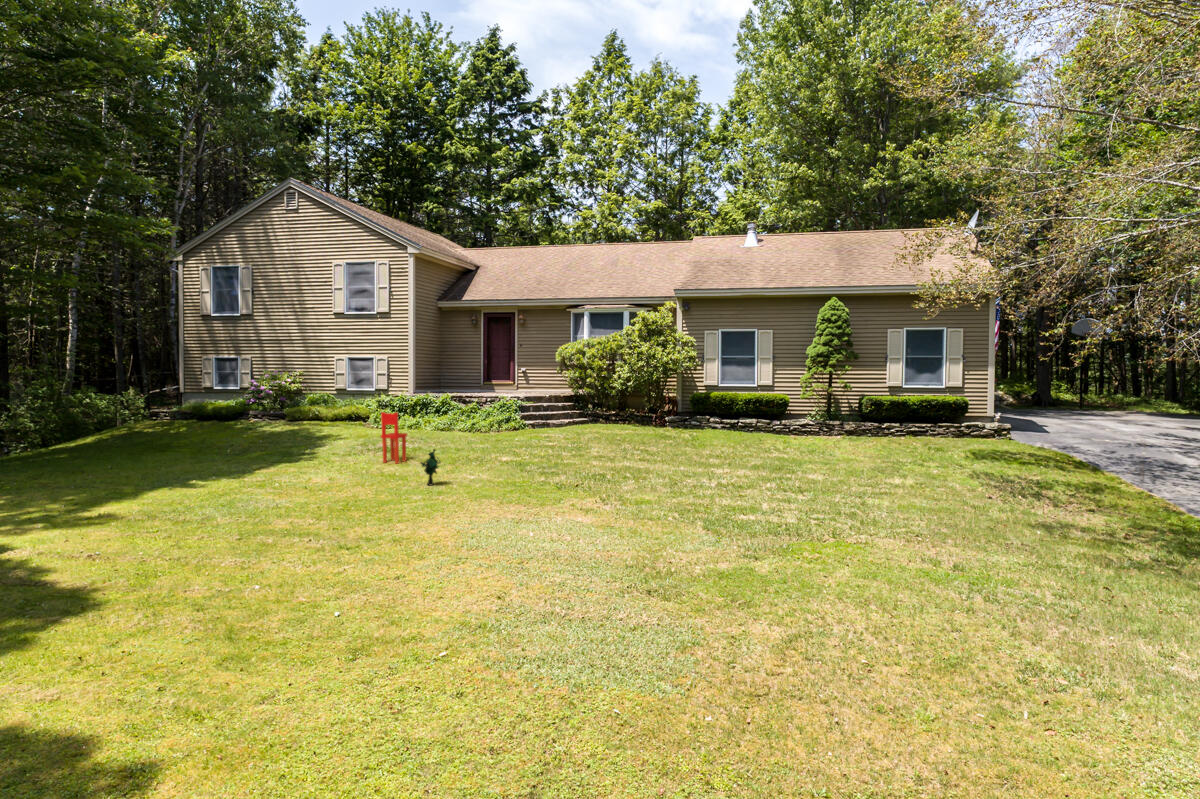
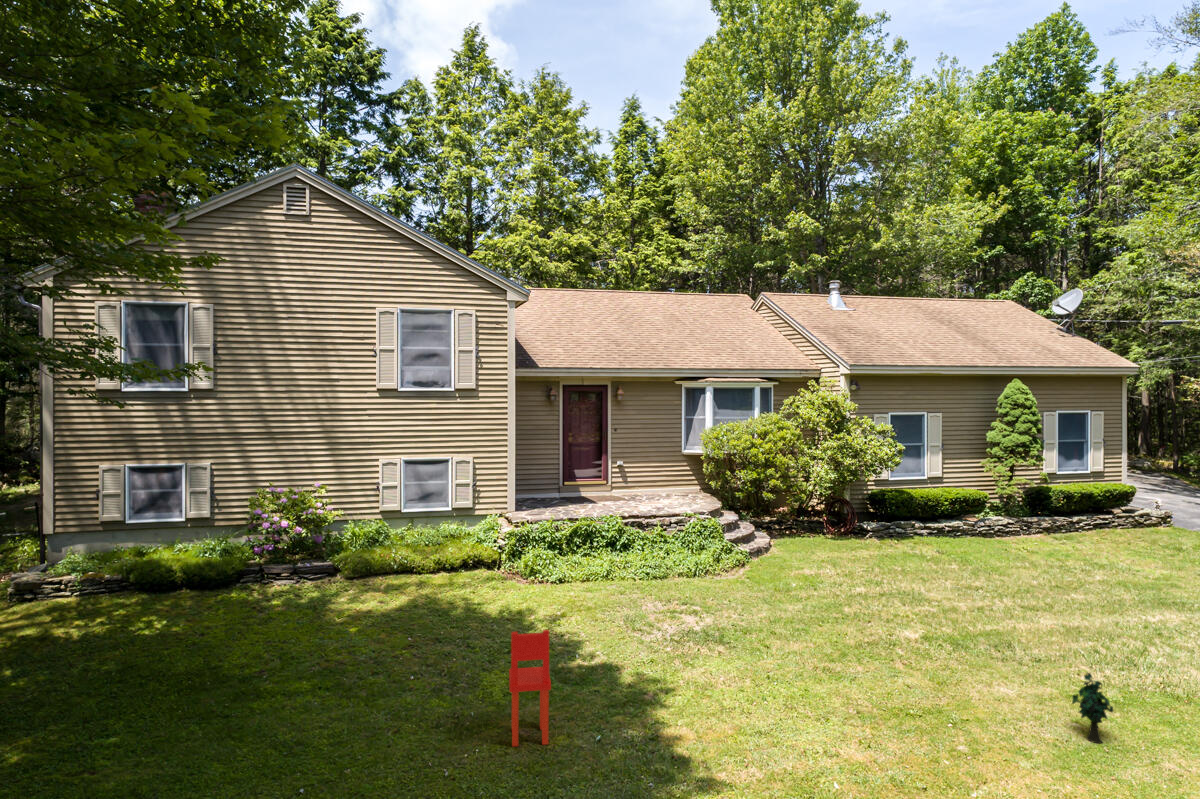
chair: present [381,412,408,464] -> present [509,630,551,746]

